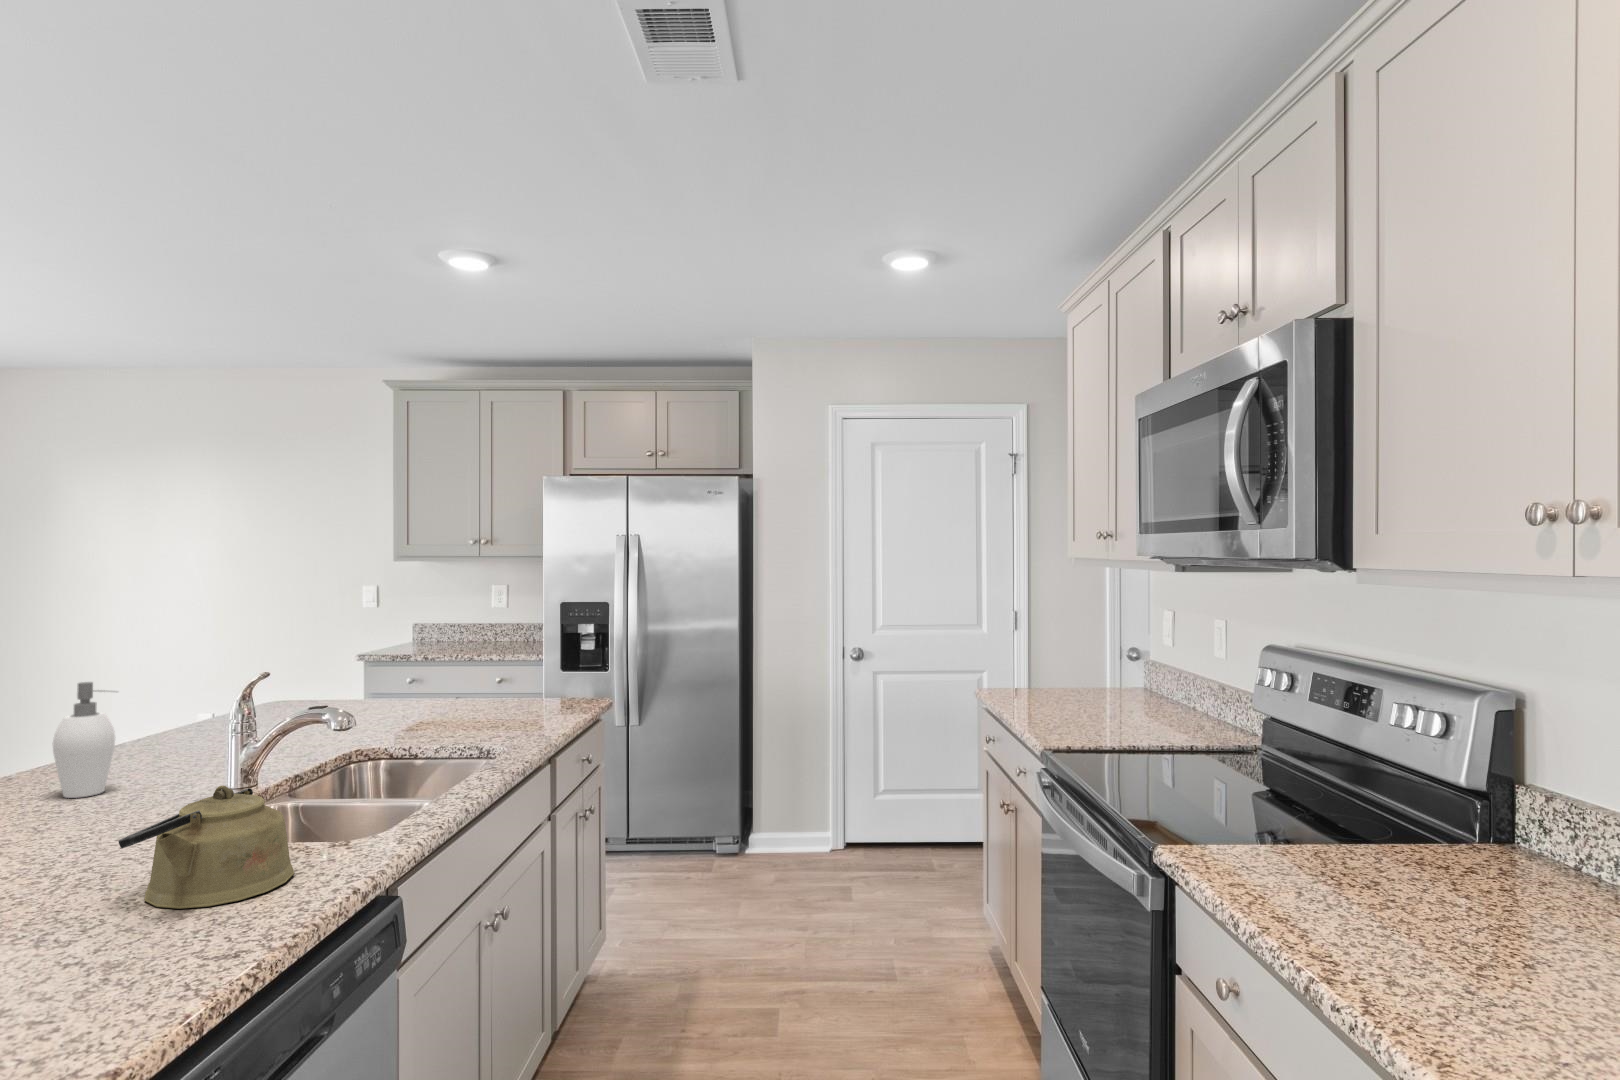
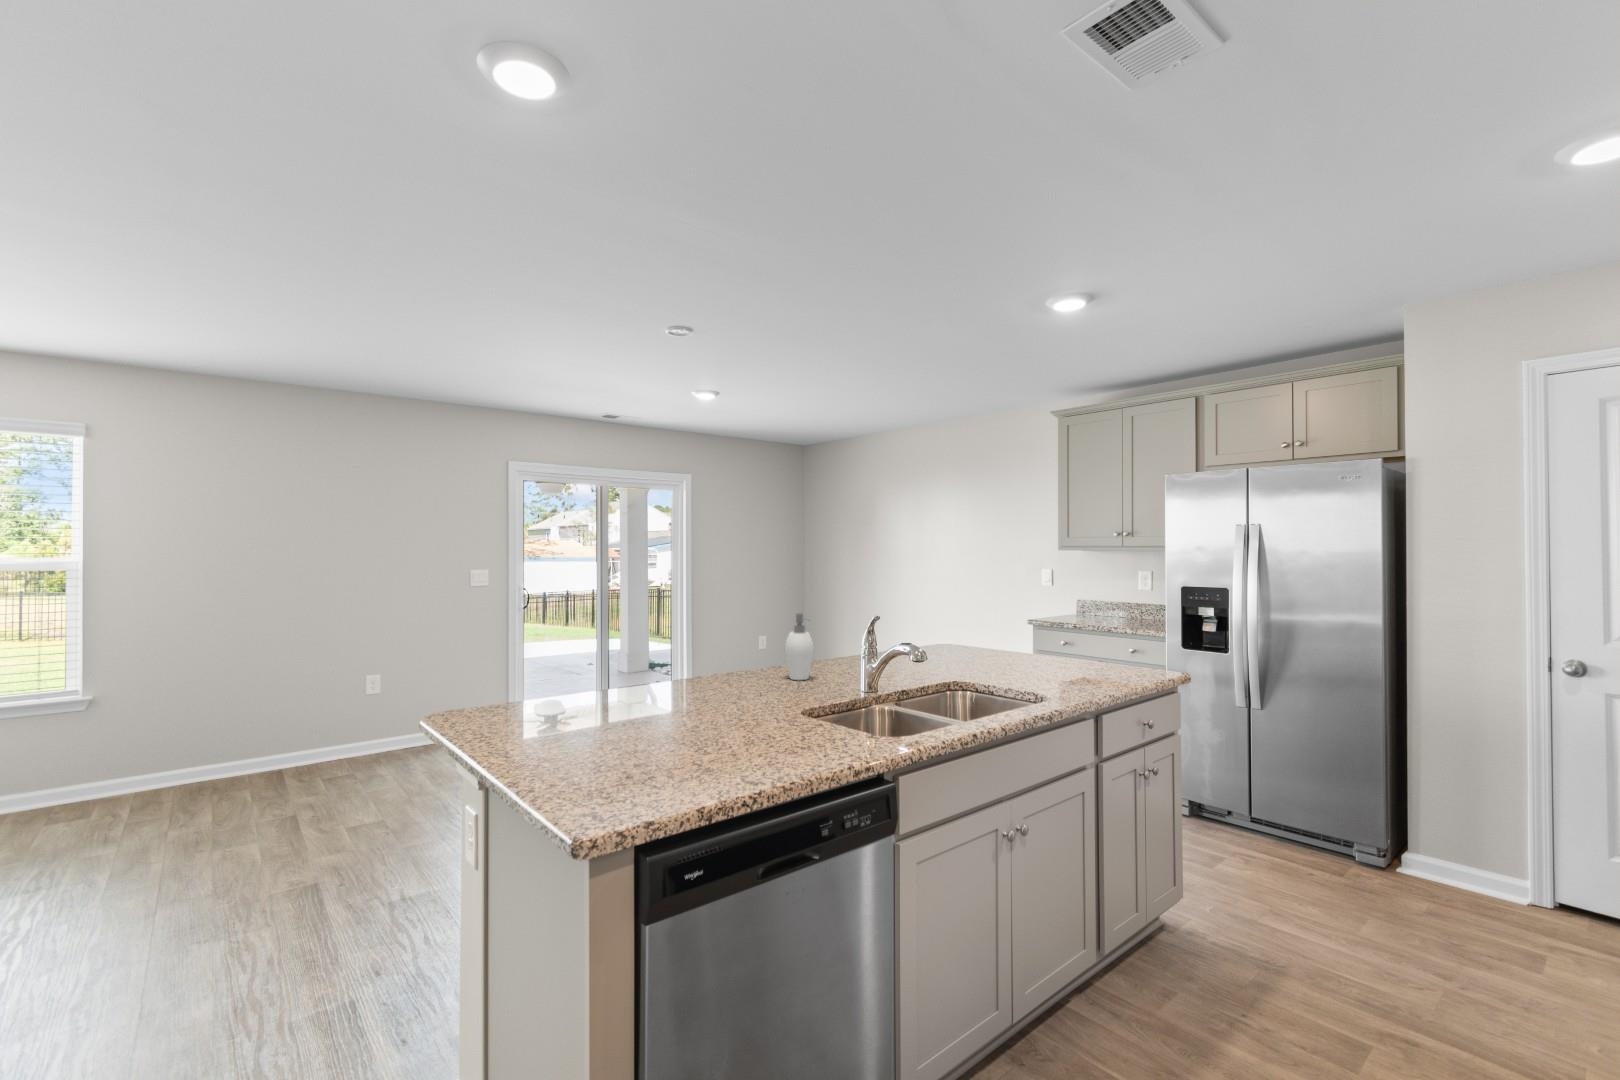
kettle: present [118,786,294,909] -> none [745,681,835,754]

